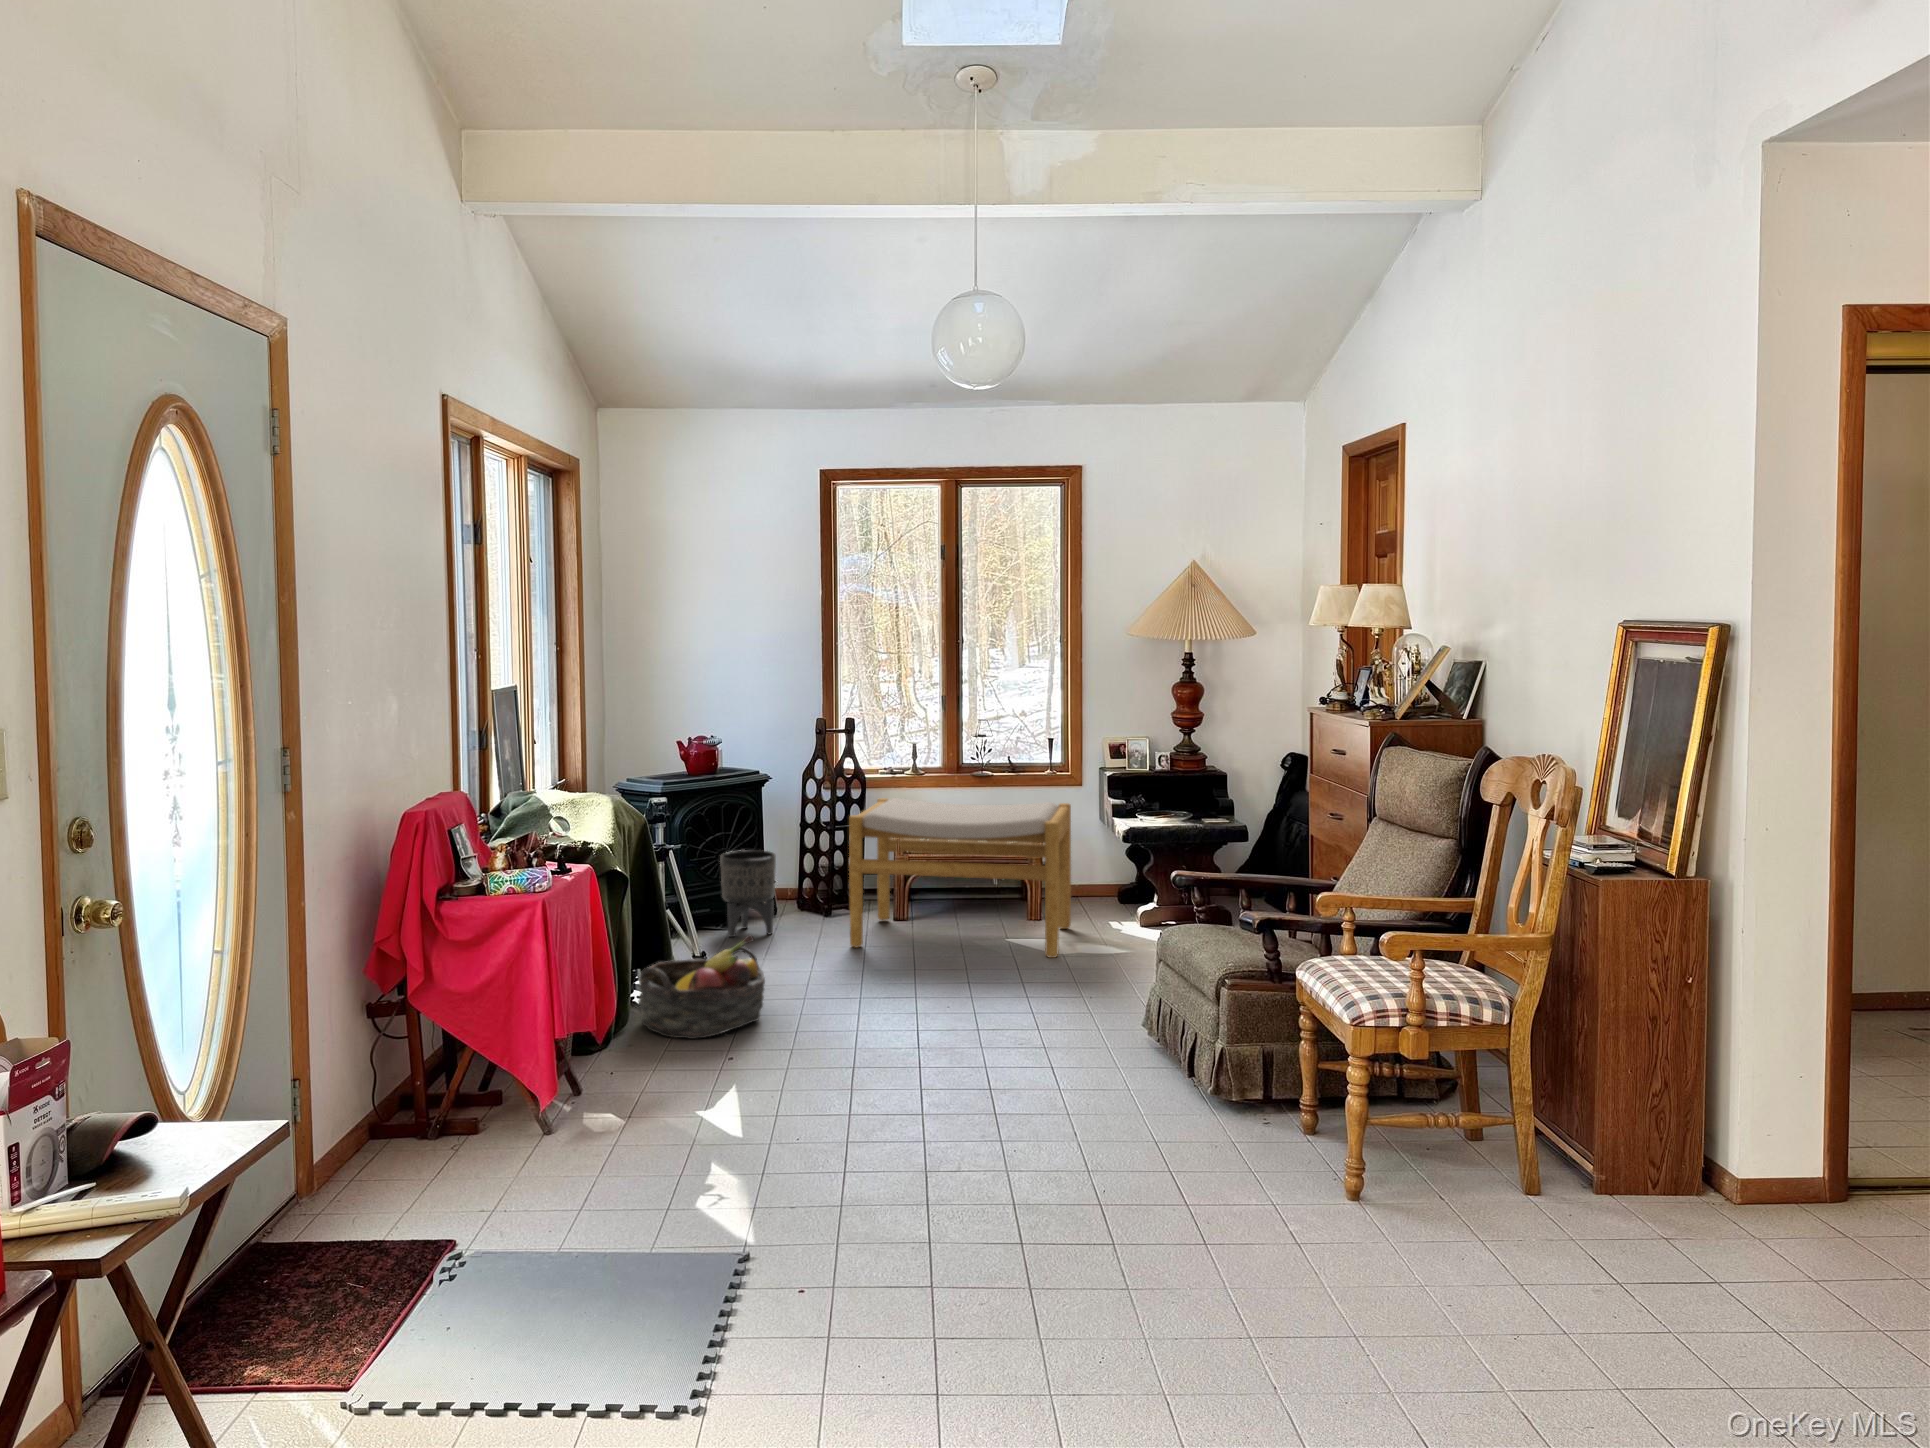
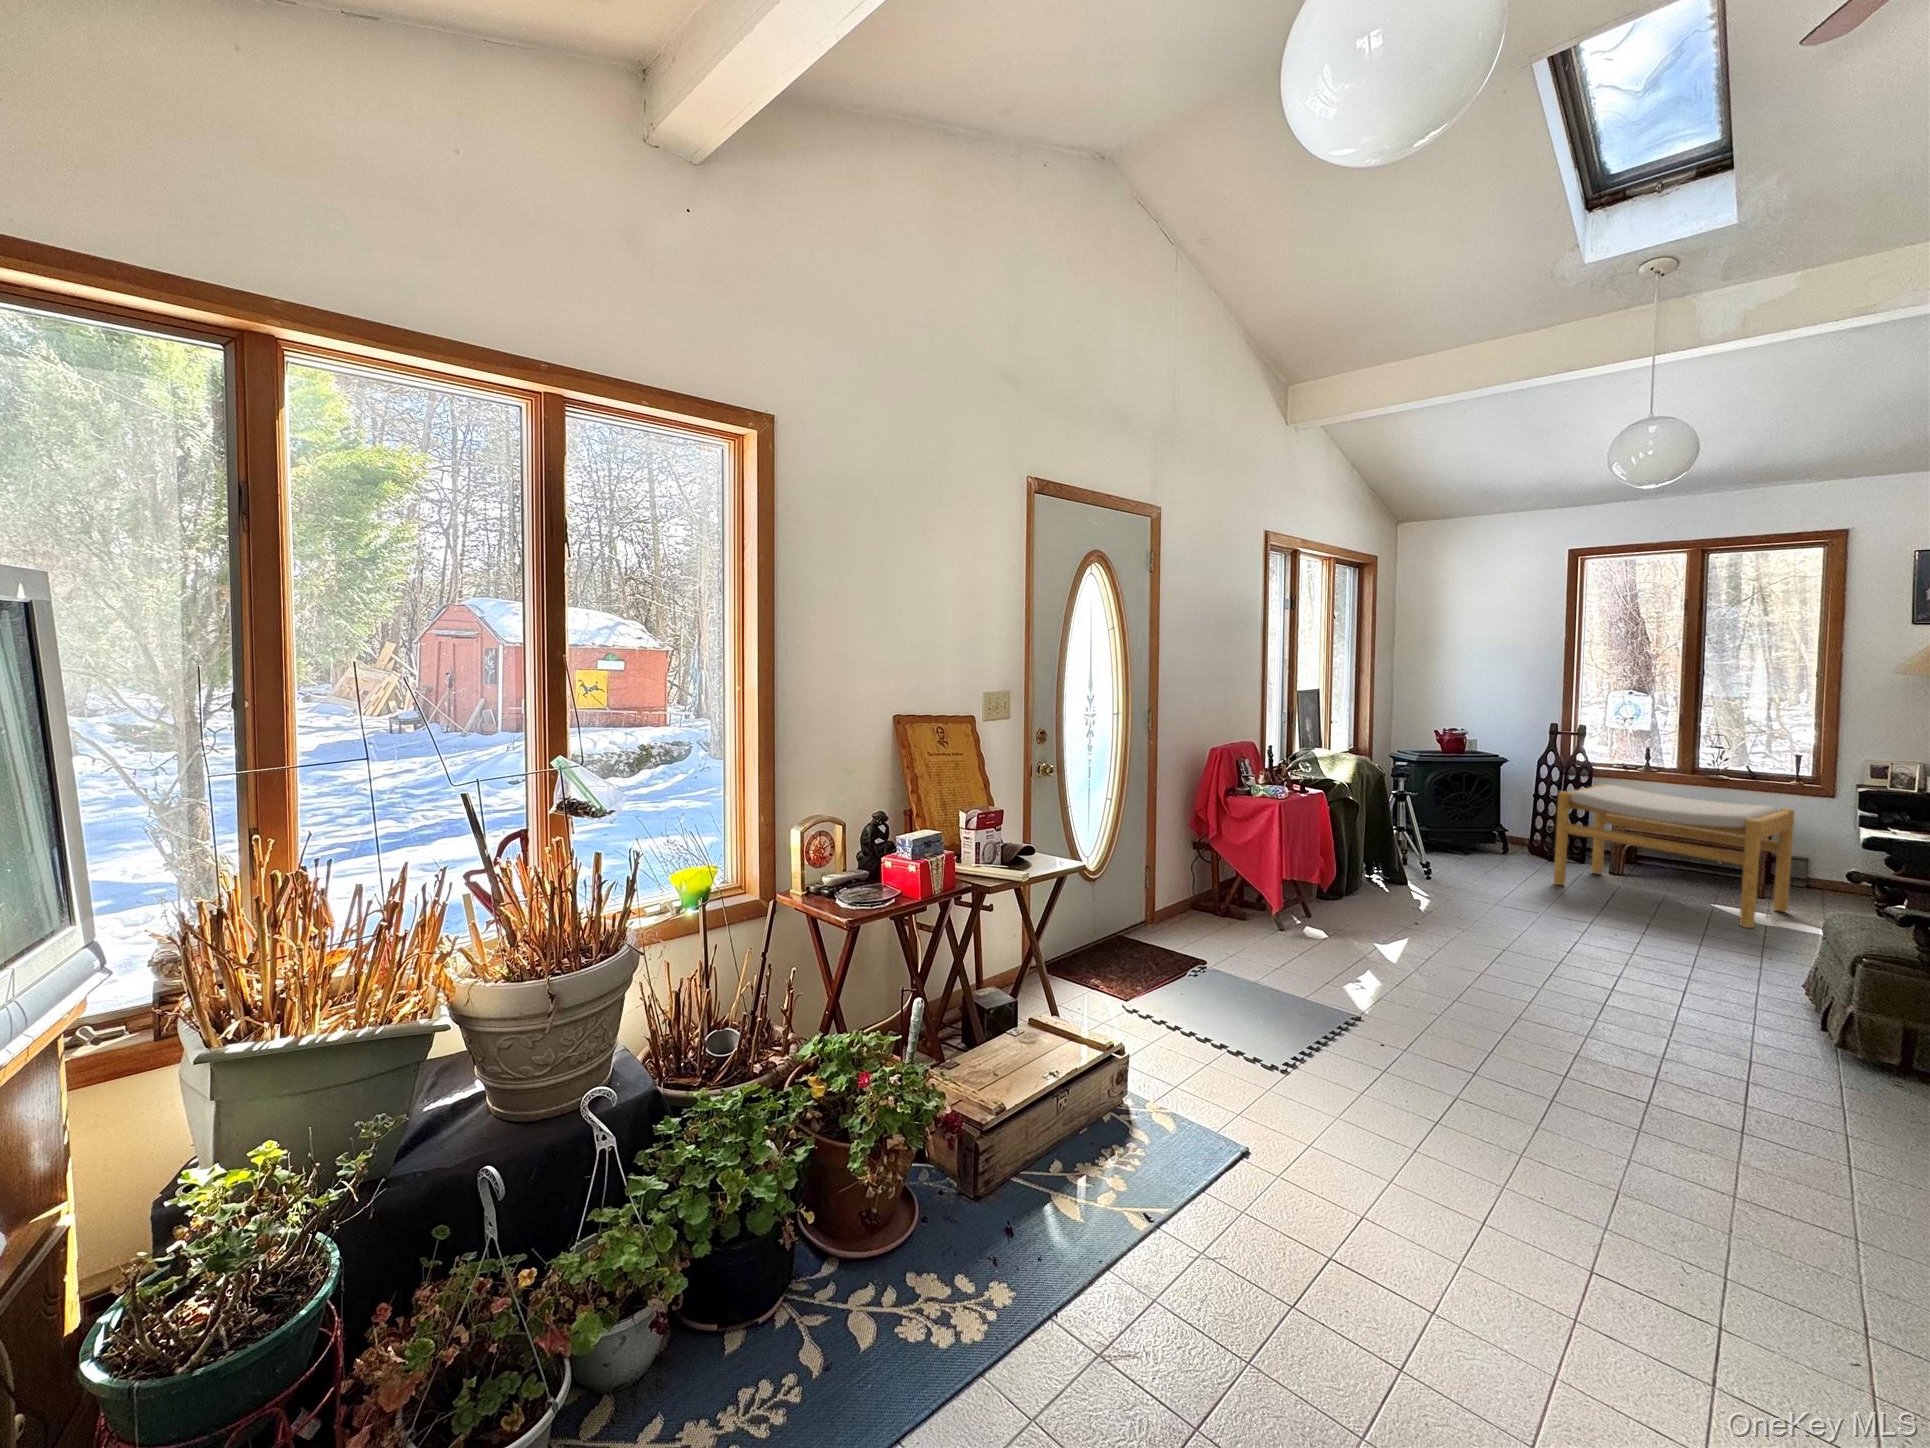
planter: present [720,850,776,937] -> none [1457,804,1502,864]
basket: present [639,935,765,1039] -> none [1365,855,1457,910]

